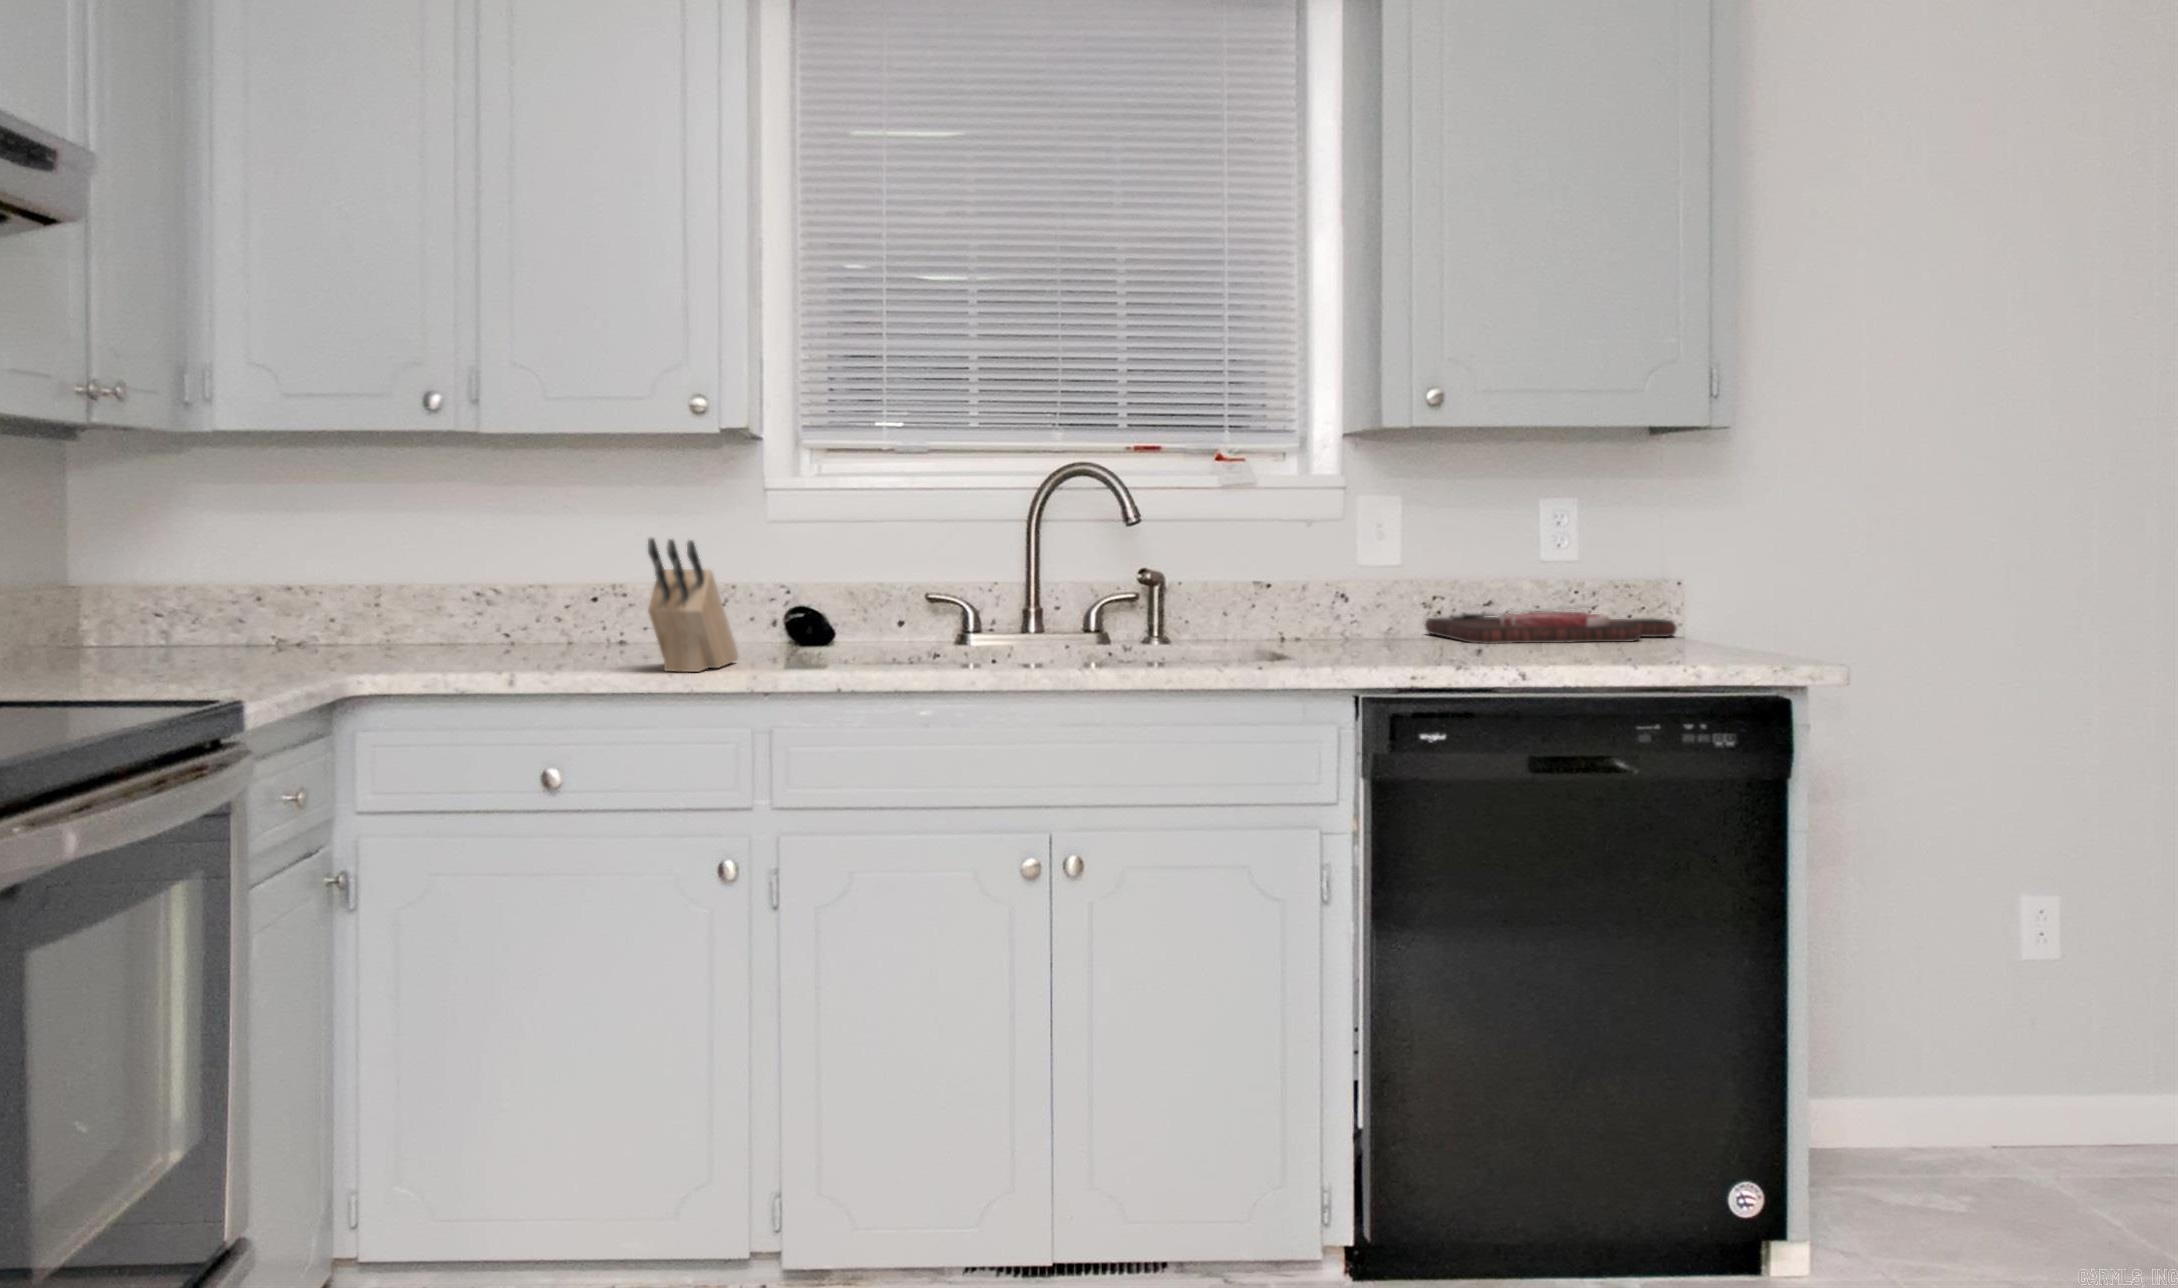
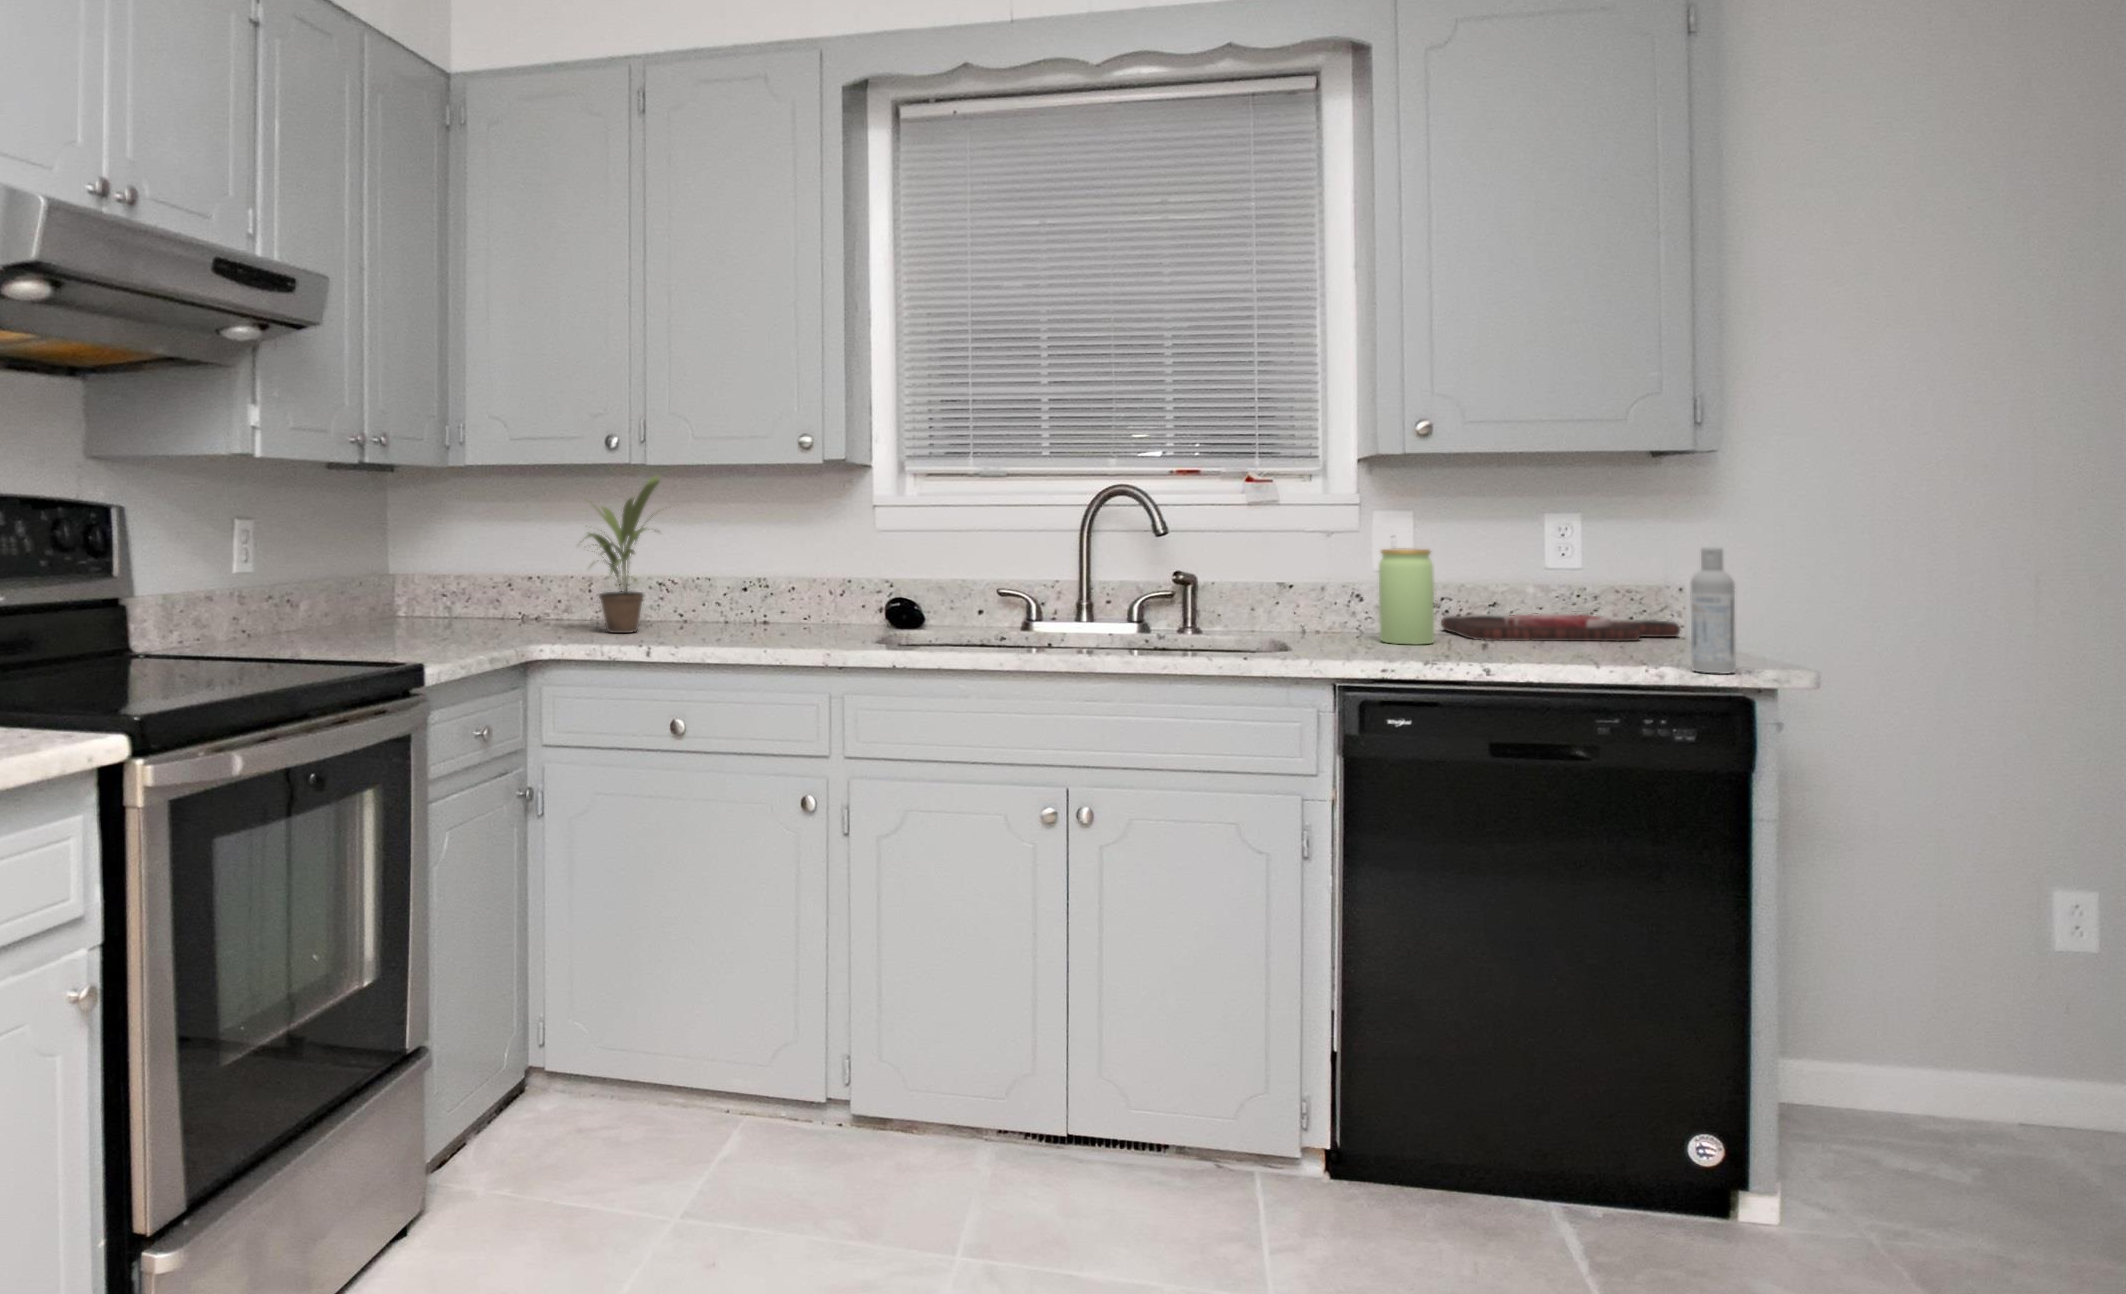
potted plant: none [376,442,524,655] -> present [580,476,660,633]
bottle: none [1723,529,1769,669] -> present [1690,547,1736,674]
jar: none [1374,536,1436,649] -> present [1379,548,1434,644]
knife block: present [648,538,739,672] -> none [742,550,828,653]

